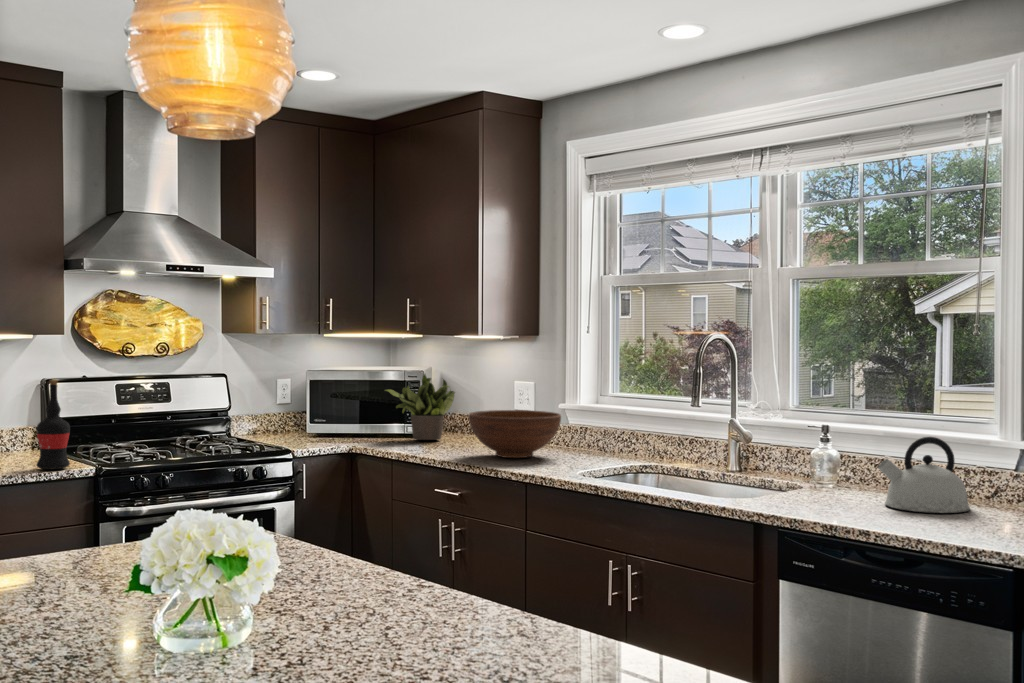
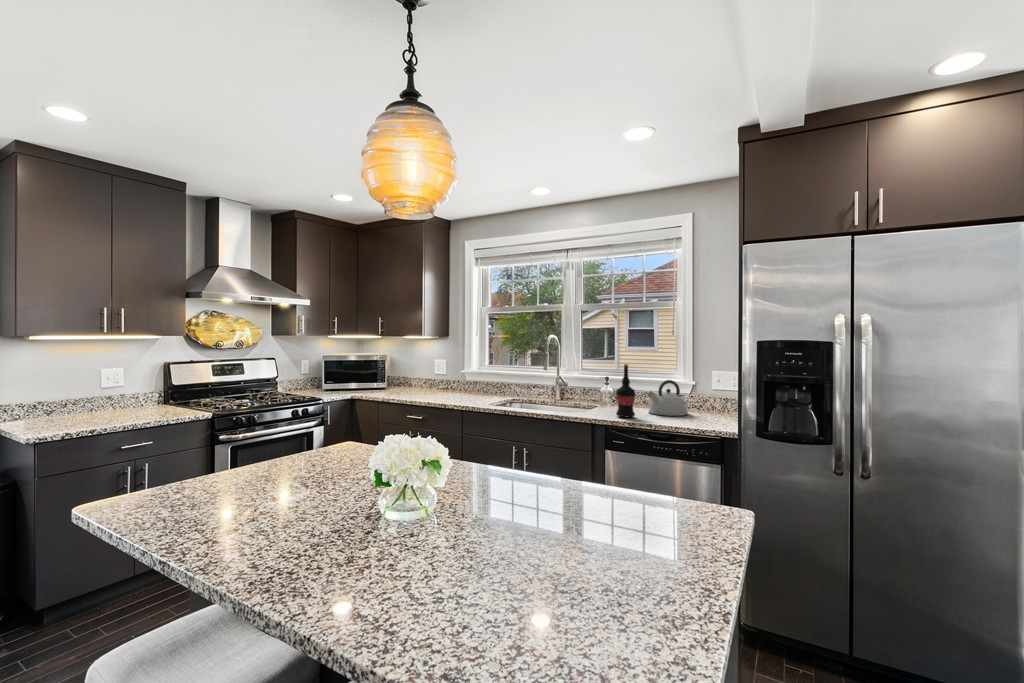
potted plant: present [386,374,455,440] -> none [367,356,405,391]
wine bottle: present [36,380,70,469] -> present [616,364,635,417]
fruit bowl: present [468,410,561,458] -> none [422,374,469,398]

